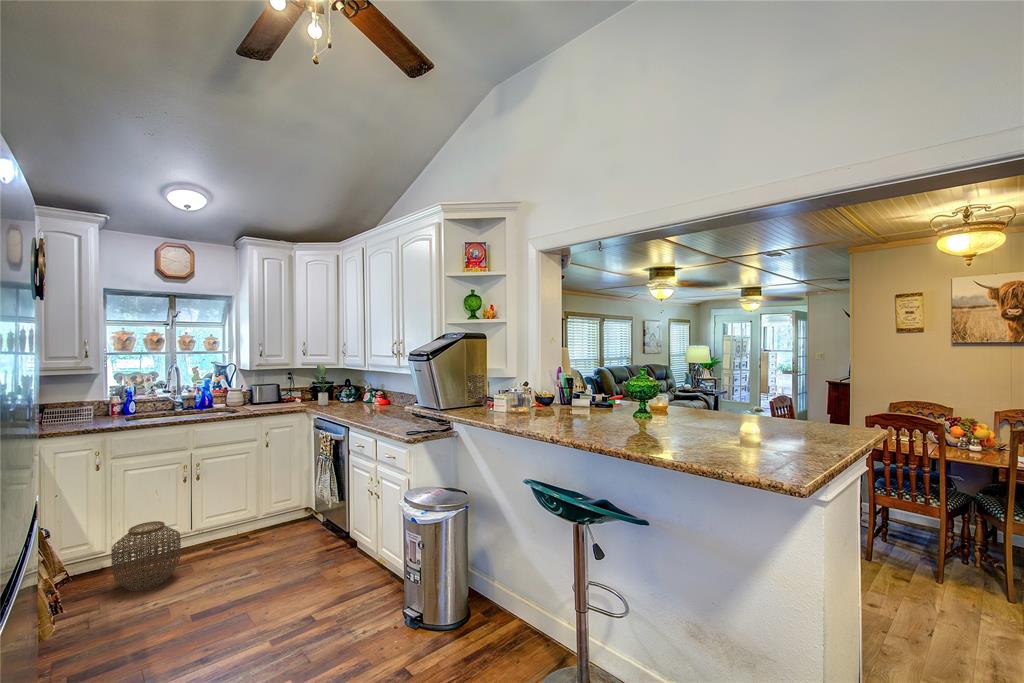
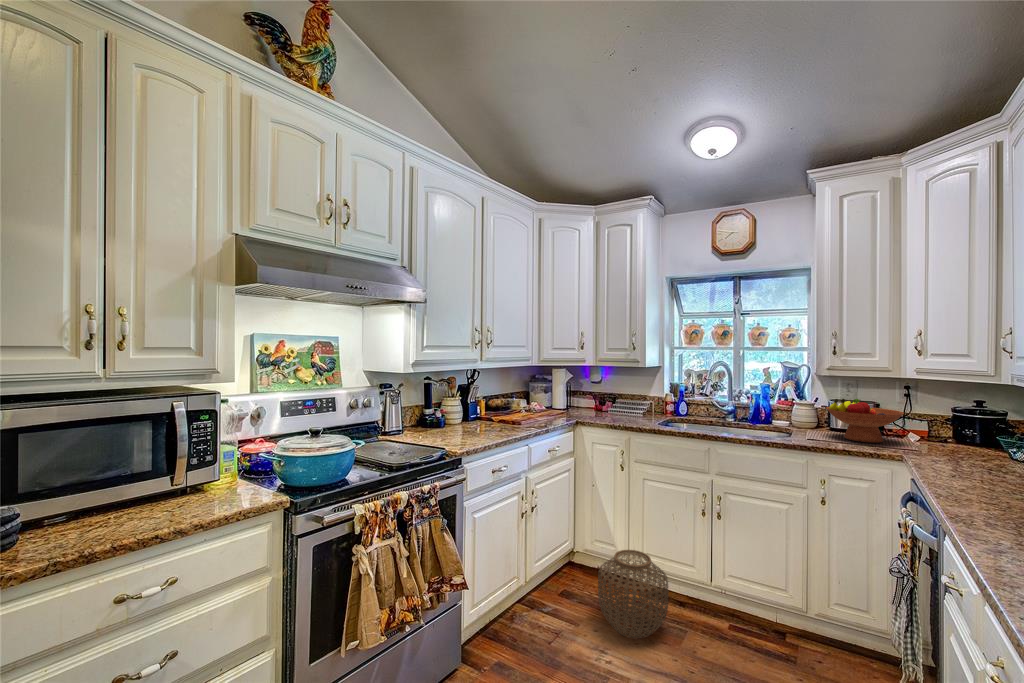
potted plant: present [313,364,331,406] -> none [928,376,982,459]
fruit bowl: none [255,382,297,407] -> present [826,399,904,443]

